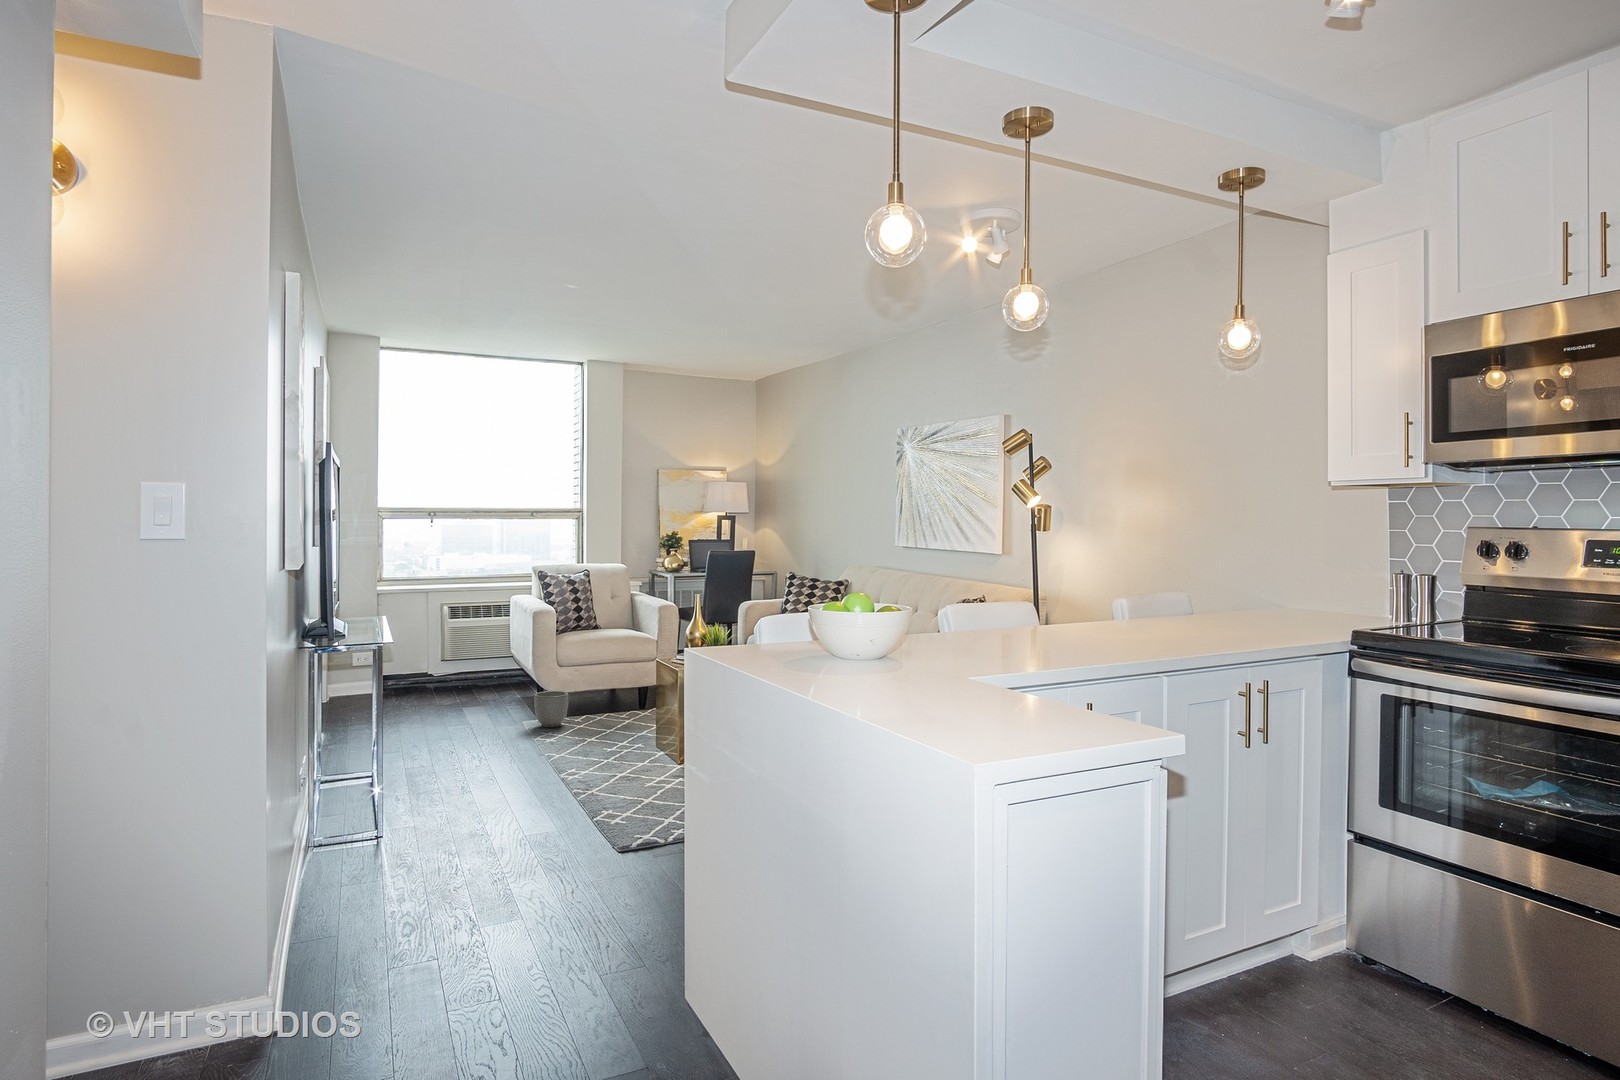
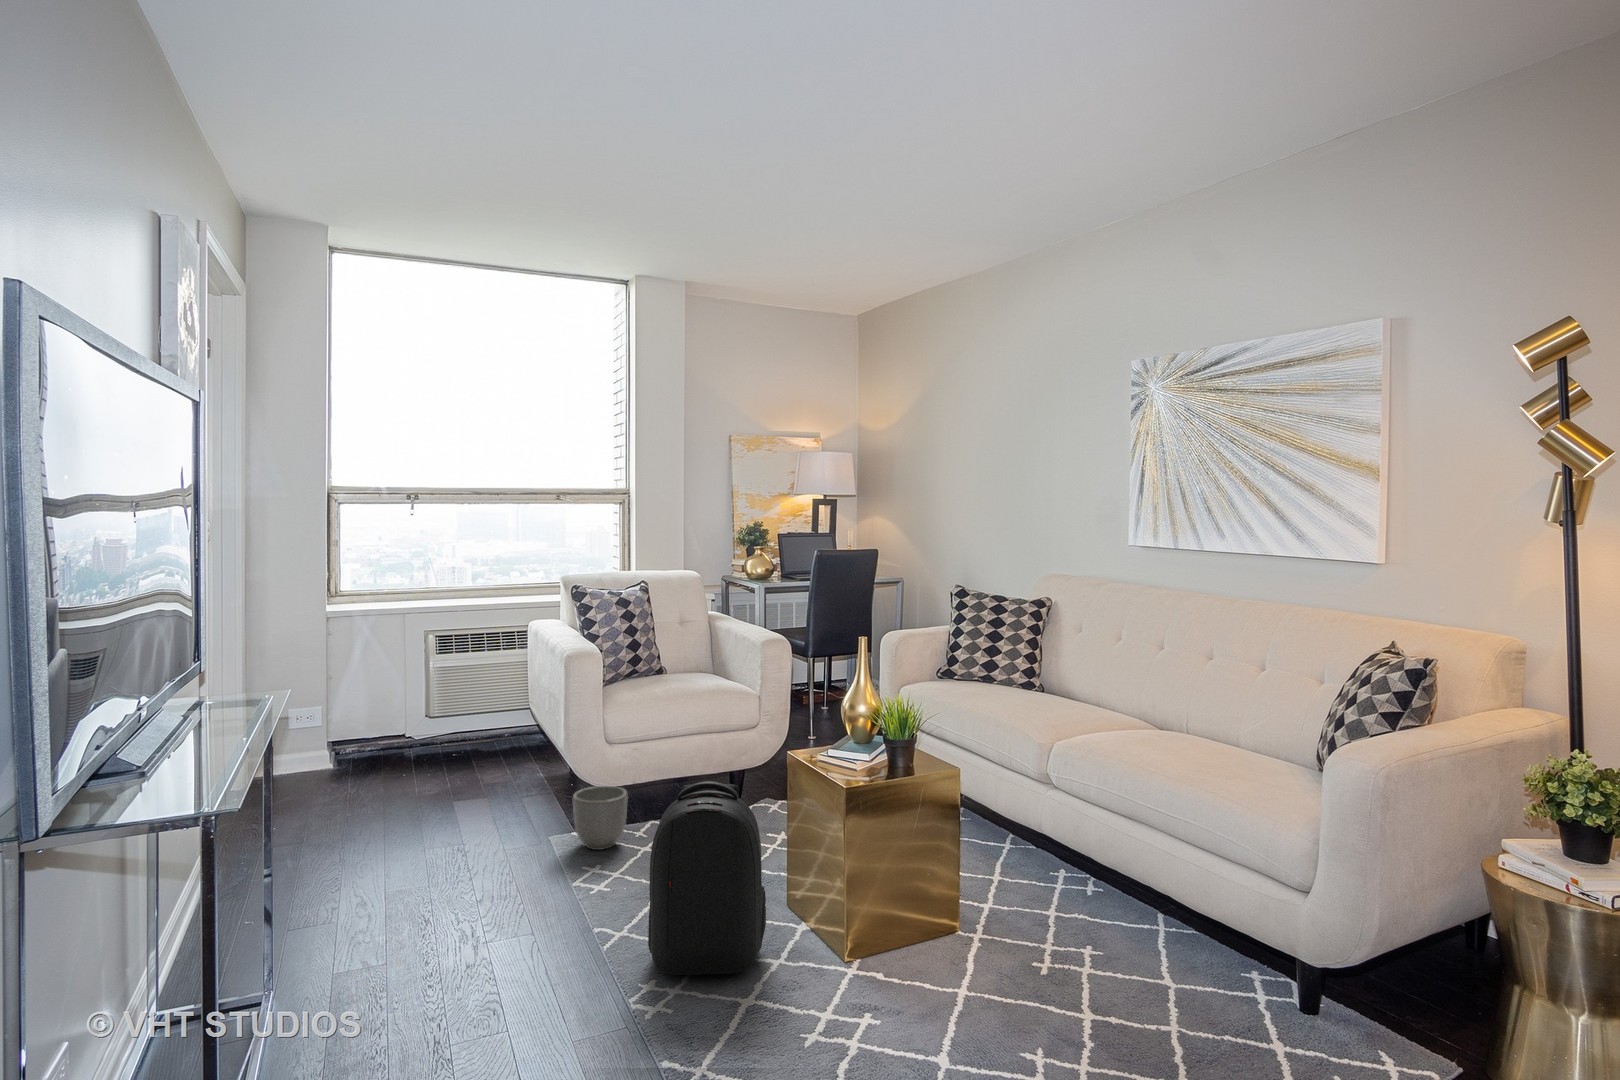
backpack: none [570,668,637,767] -> present [648,781,766,975]

